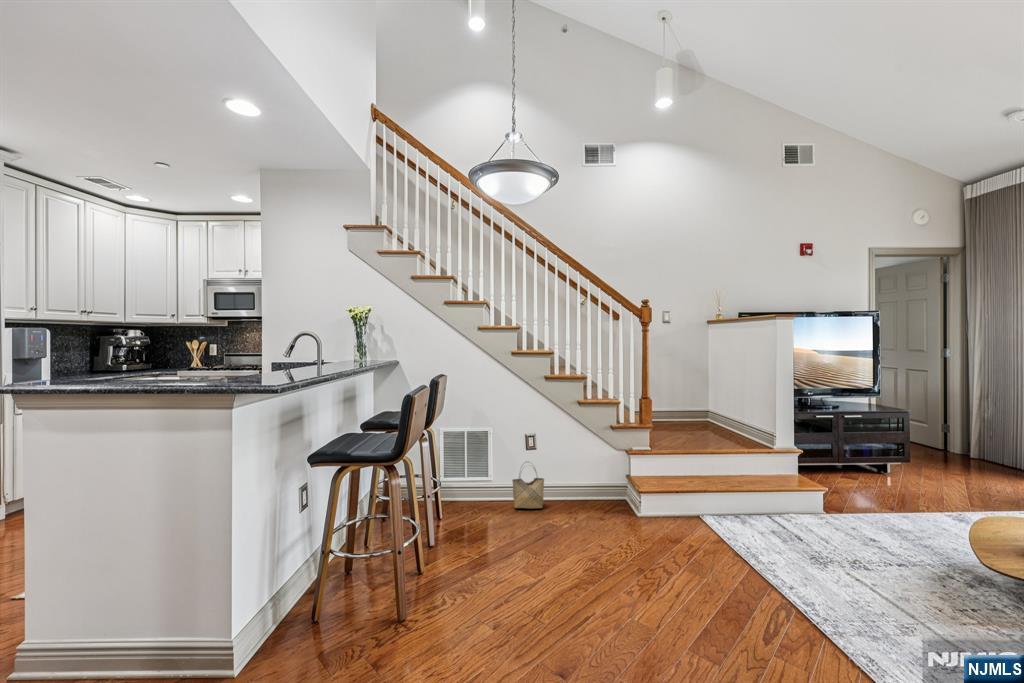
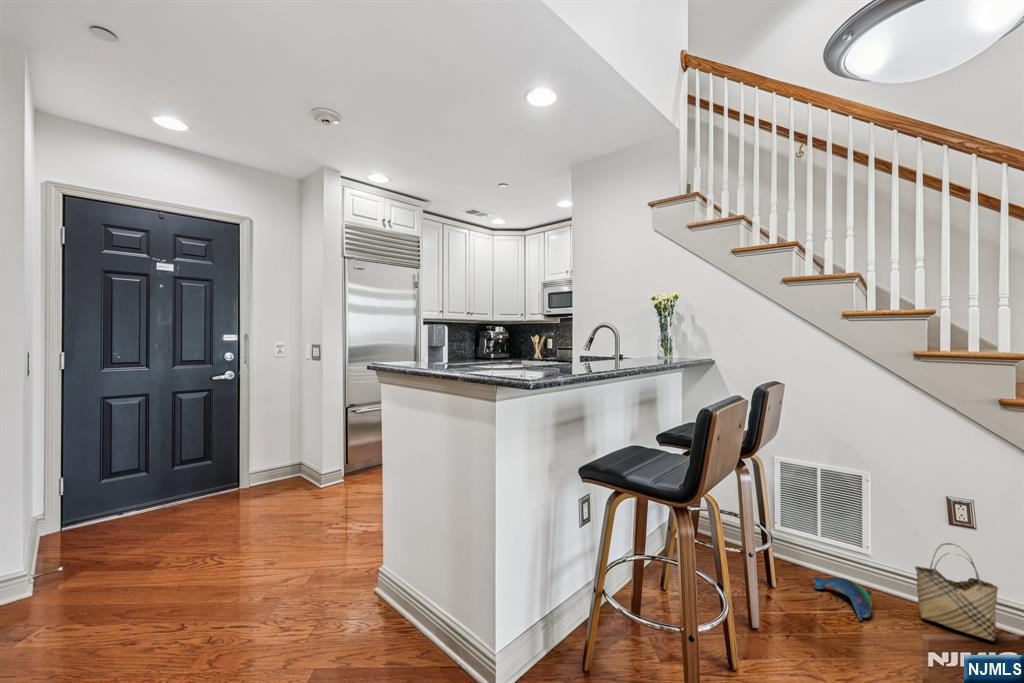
plush toy: none [463,499,493,519] -> present [814,577,872,621]

